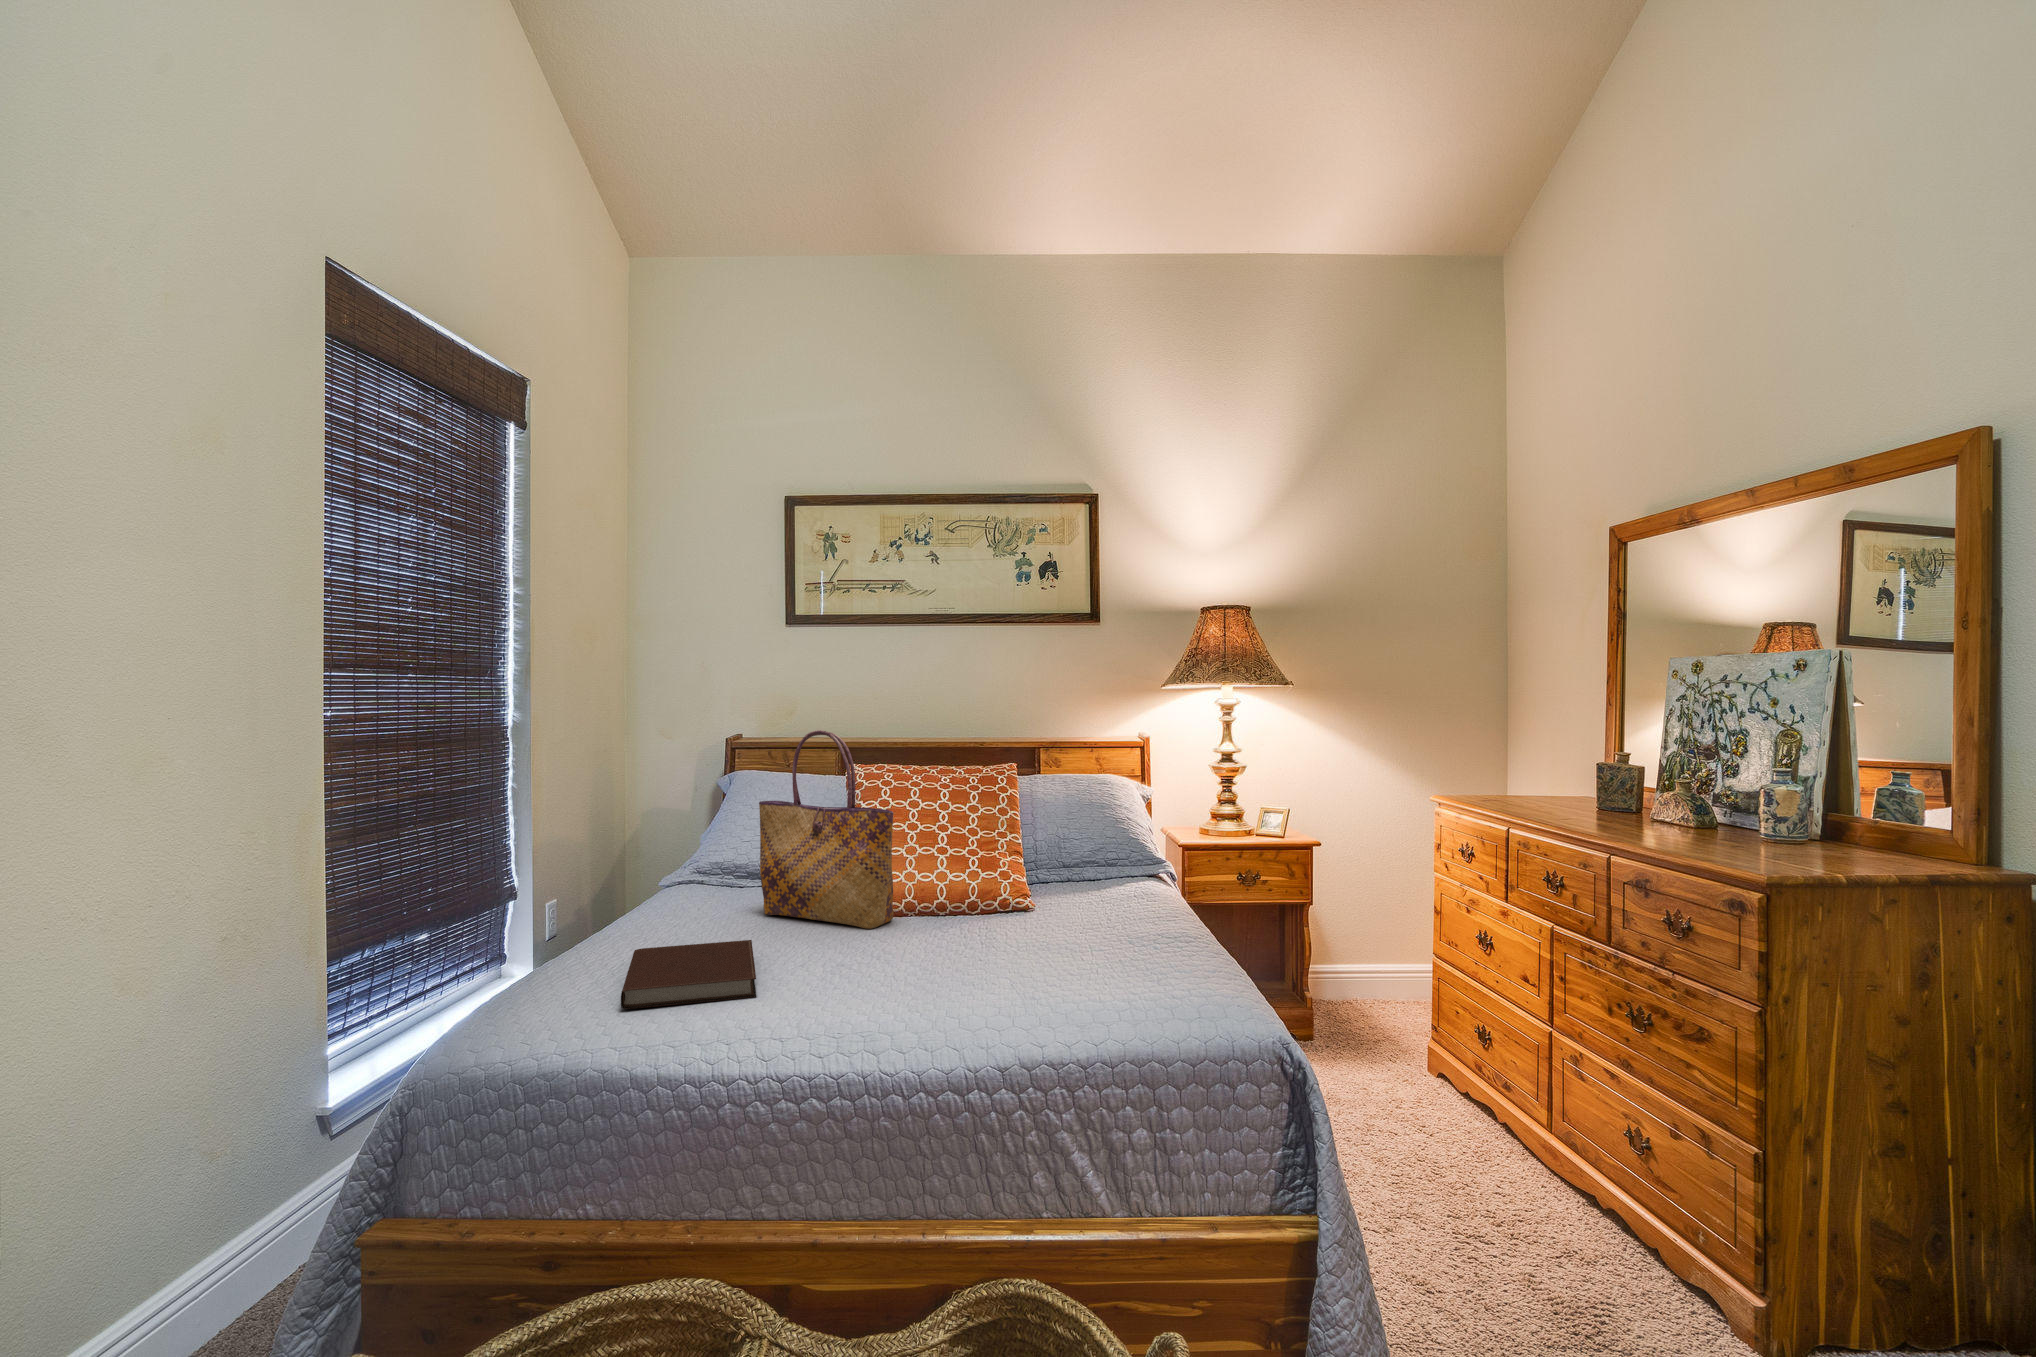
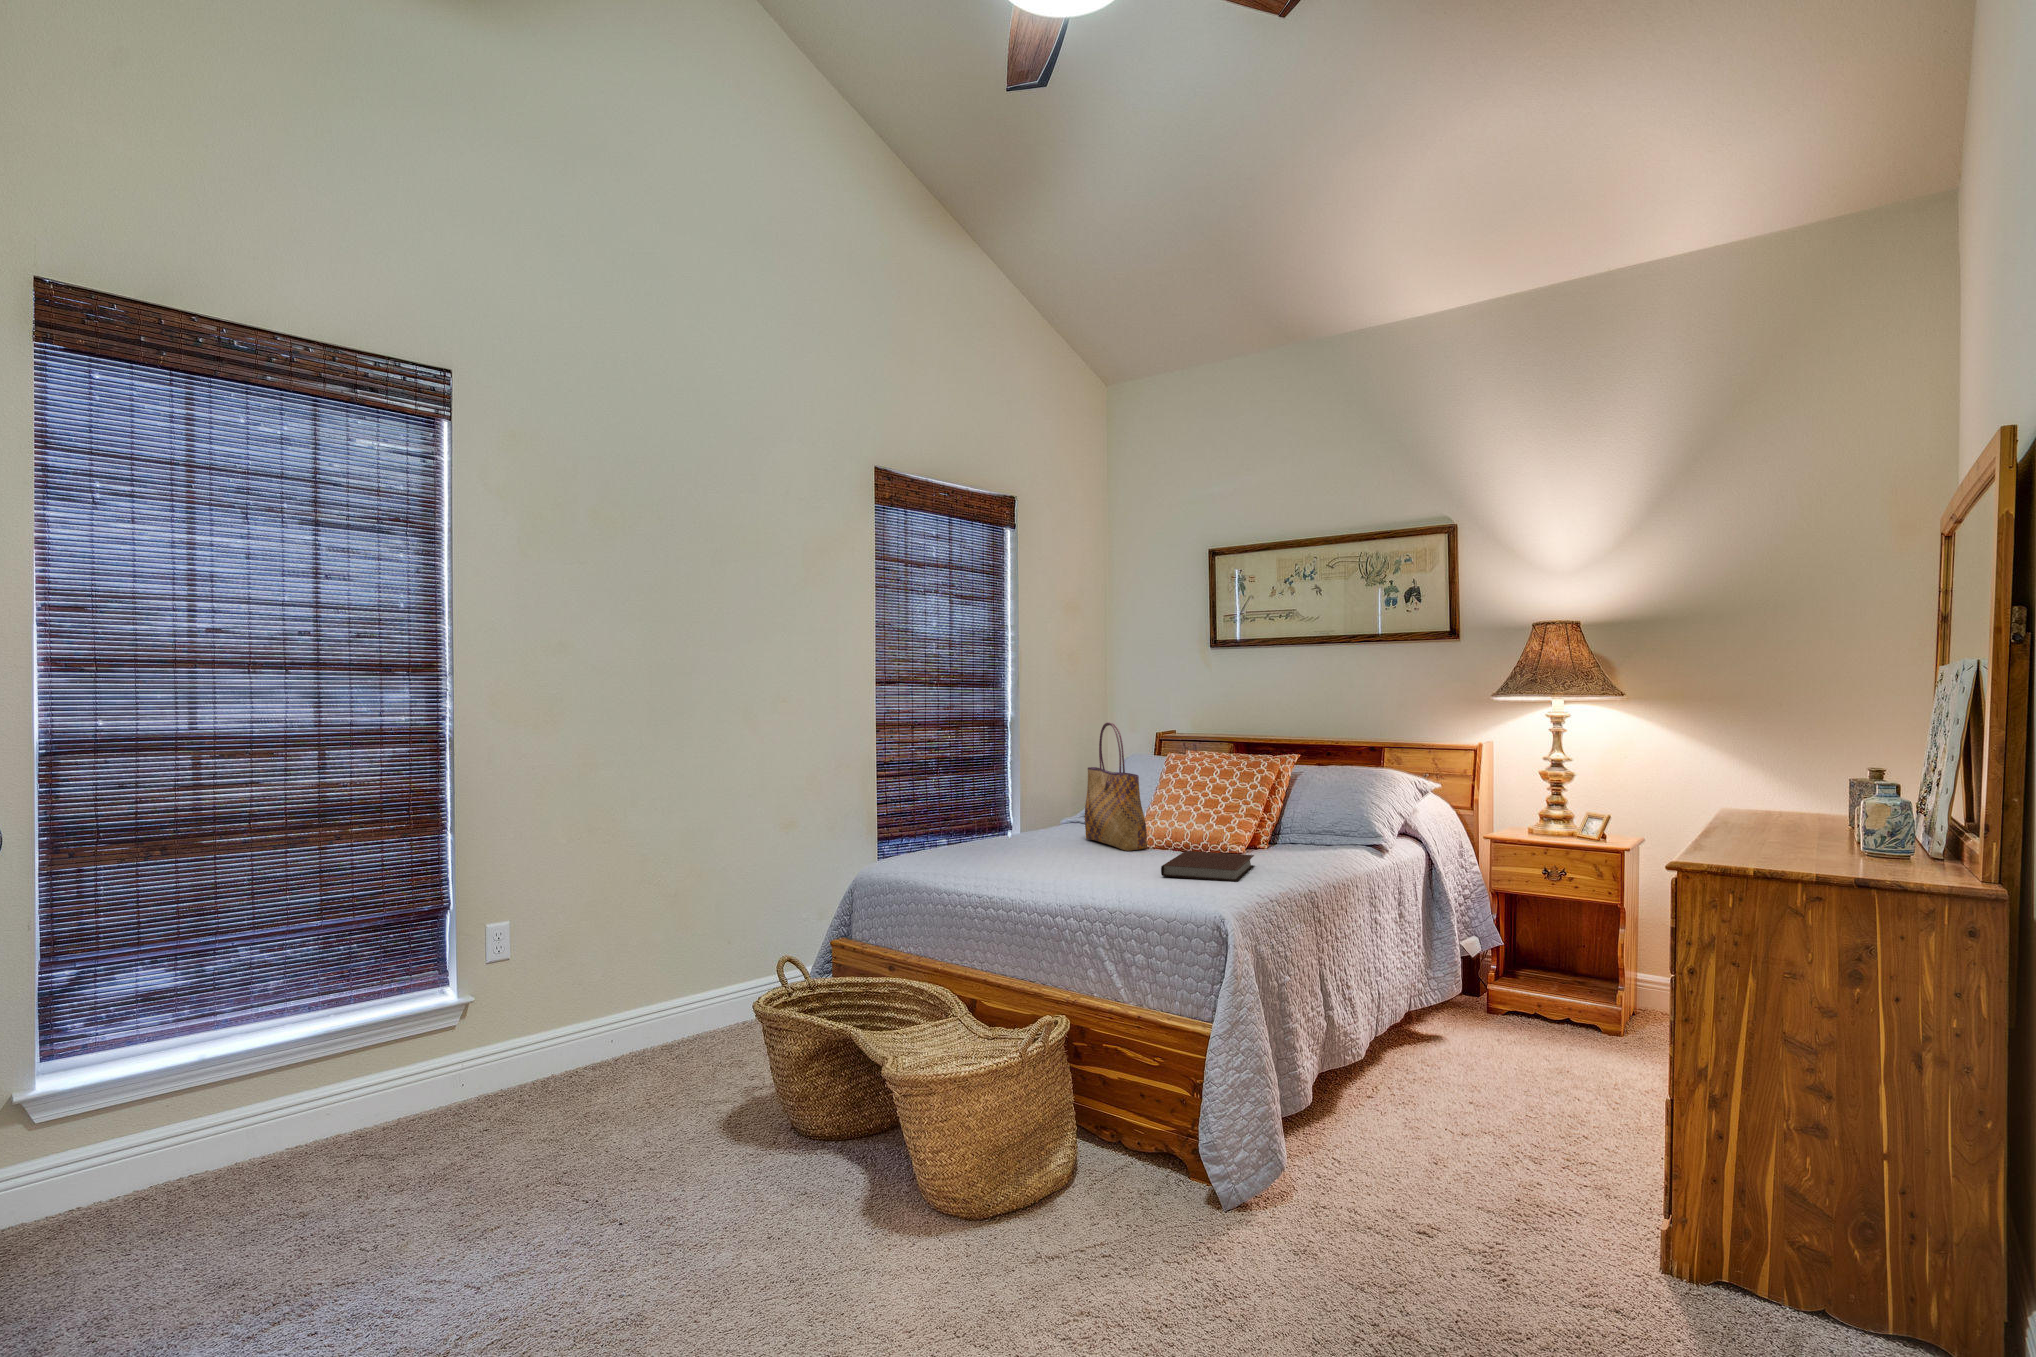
notebook: present [621,940,756,1009] -> present [1161,851,1254,882]

